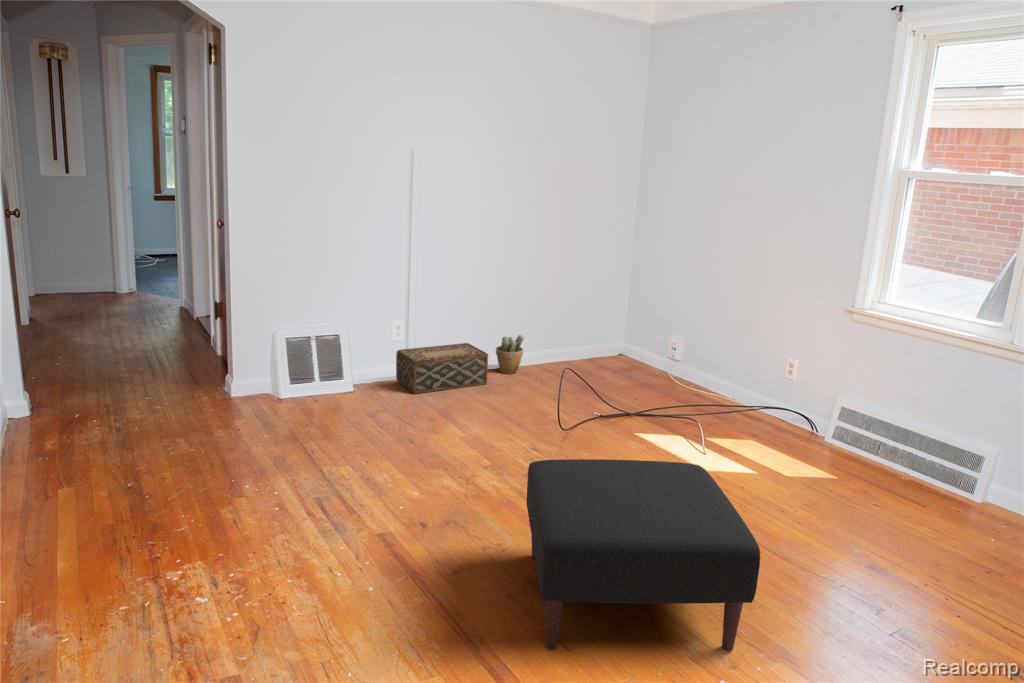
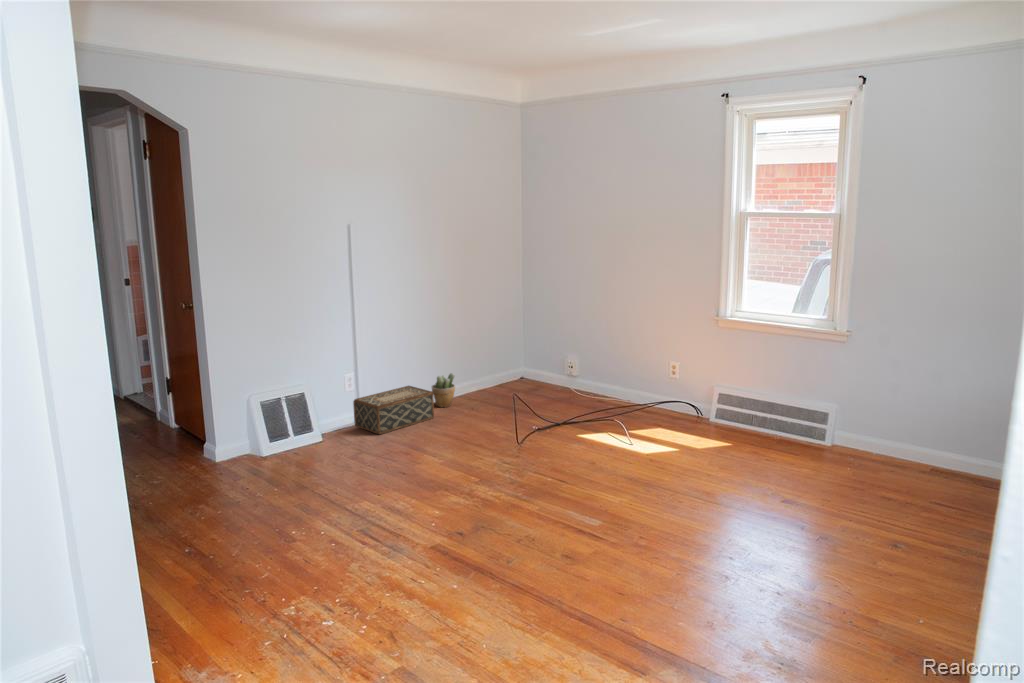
ottoman: present [527,459,760,651] -> none [555,445,755,597]

